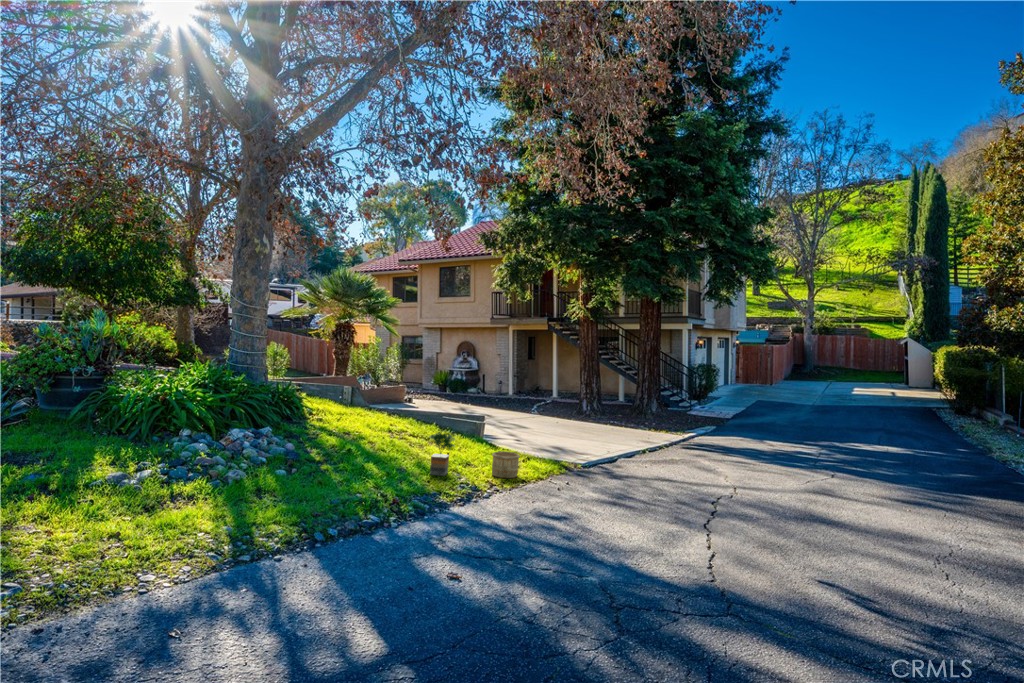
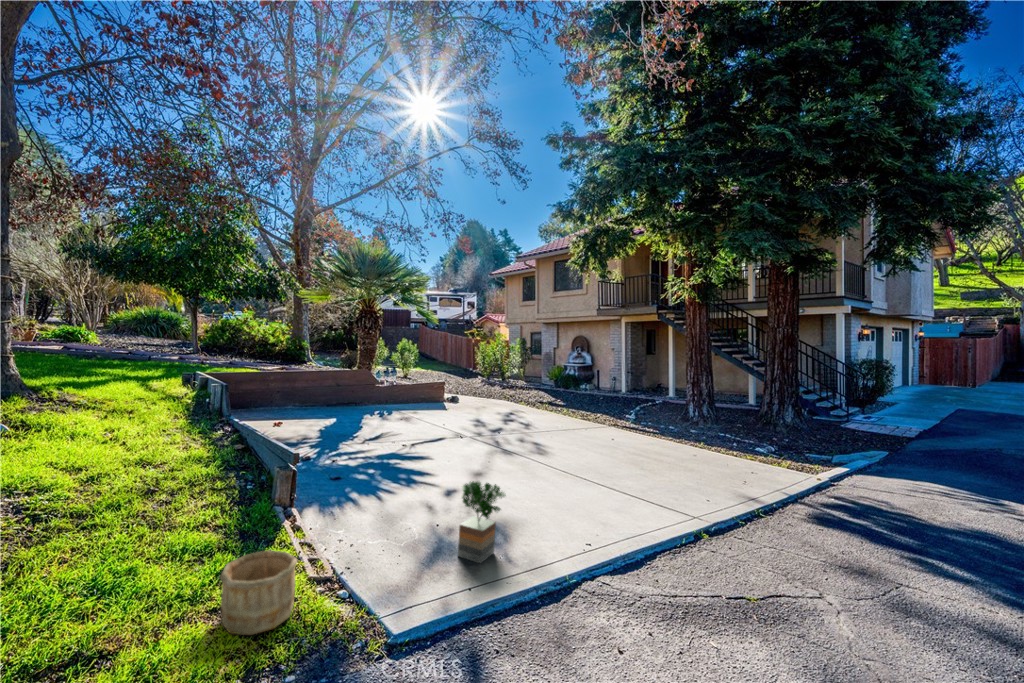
potted tree: present [430,433,455,476] -> present [458,481,506,563]

